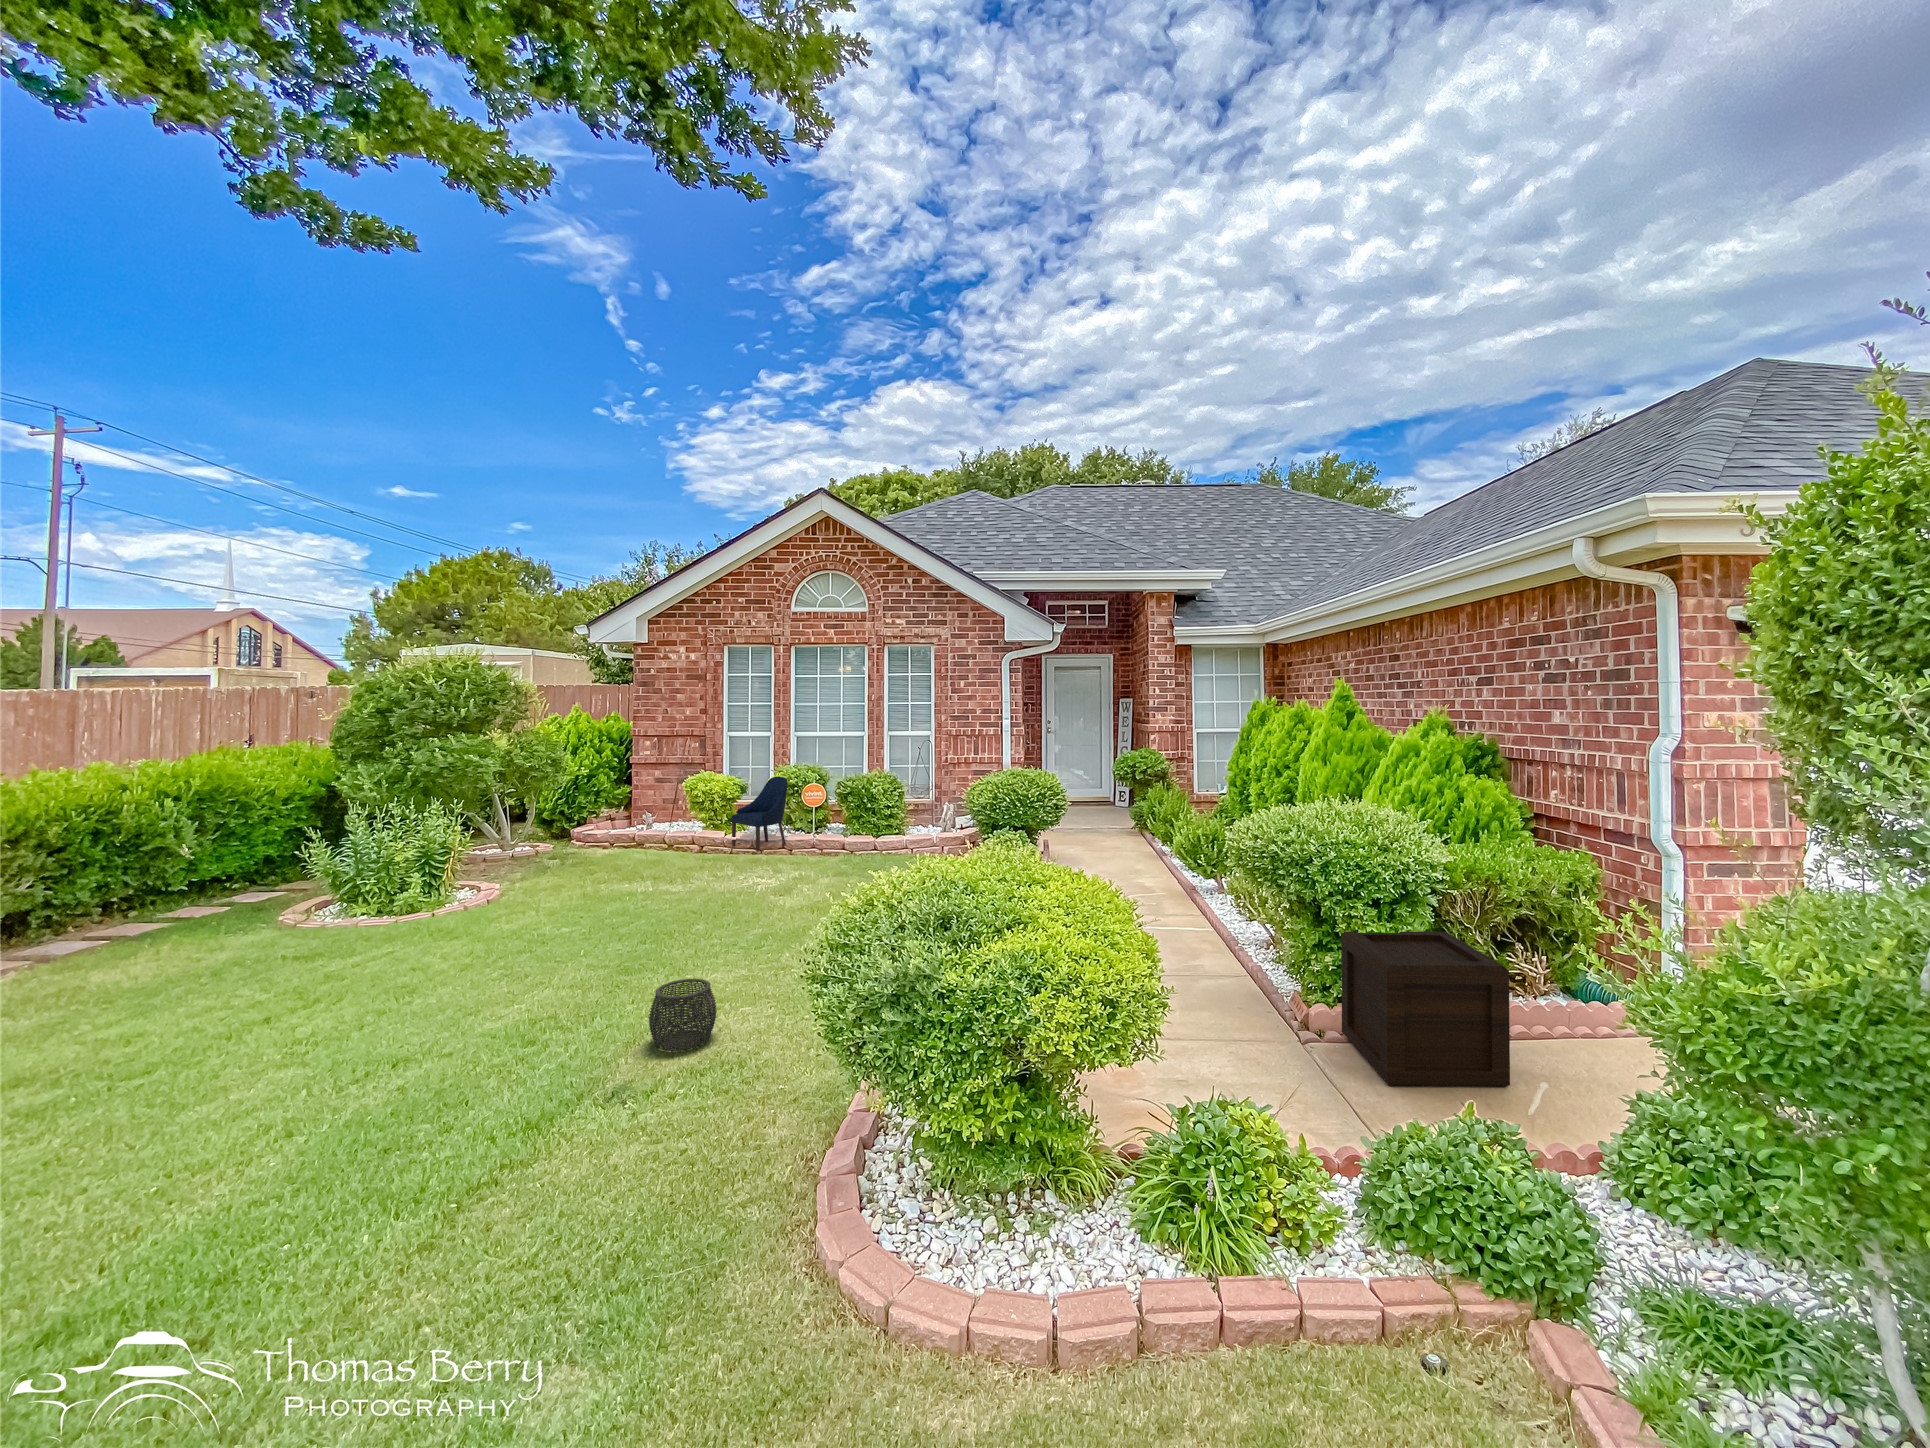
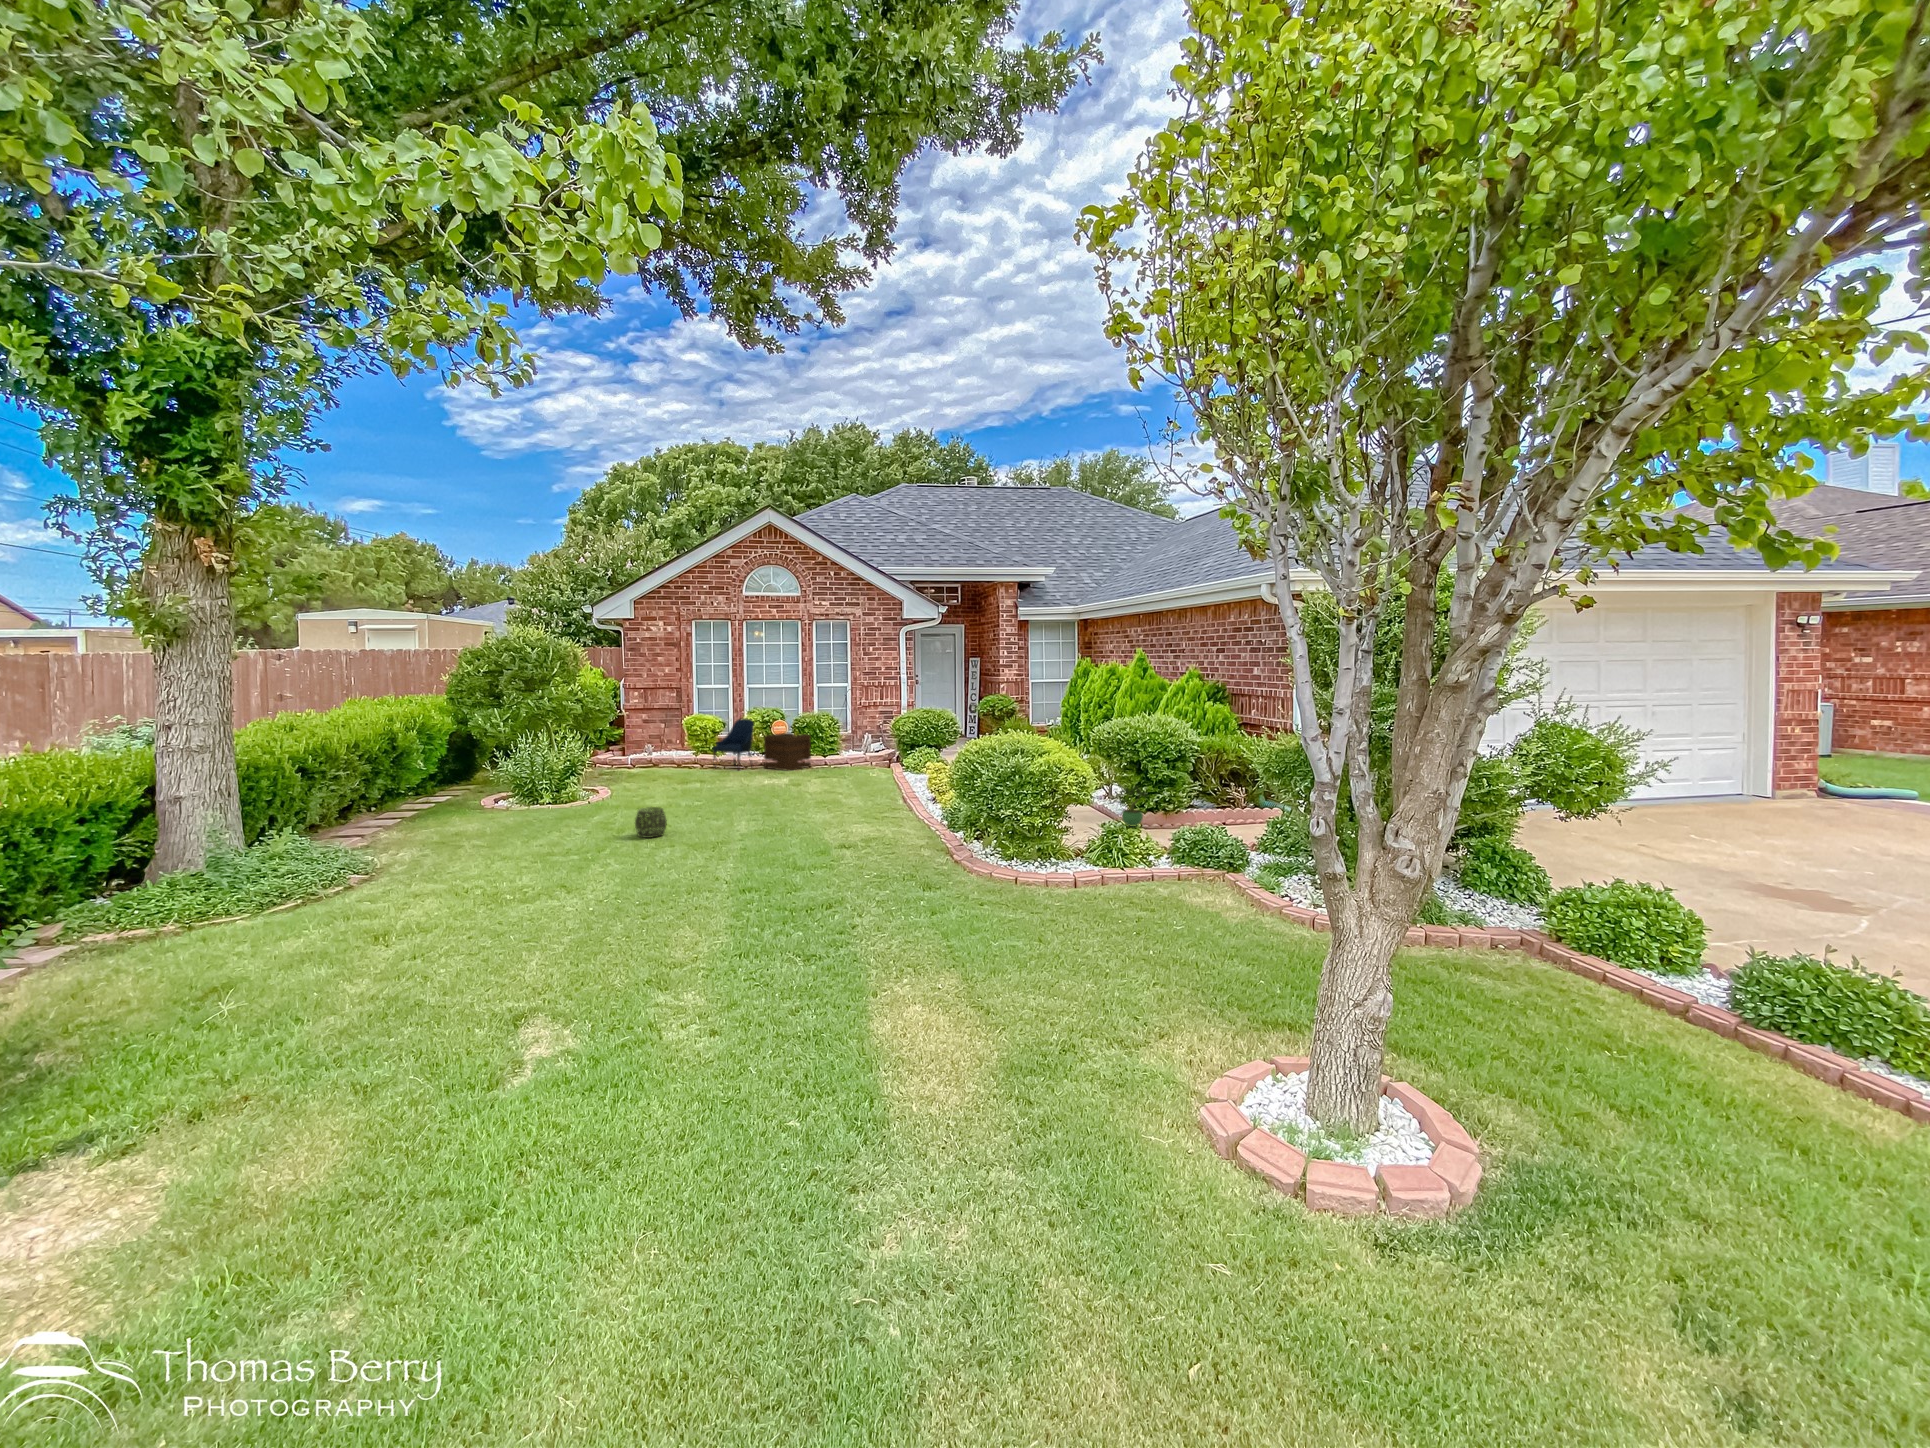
wooden crate: present [1341,931,1510,1087] -> present [764,733,811,771]
potted plant: none [1263,972,1328,1067] -> present [1120,786,1148,827]
woven basket: present [649,979,717,1051] -> present [635,807,667,838]

